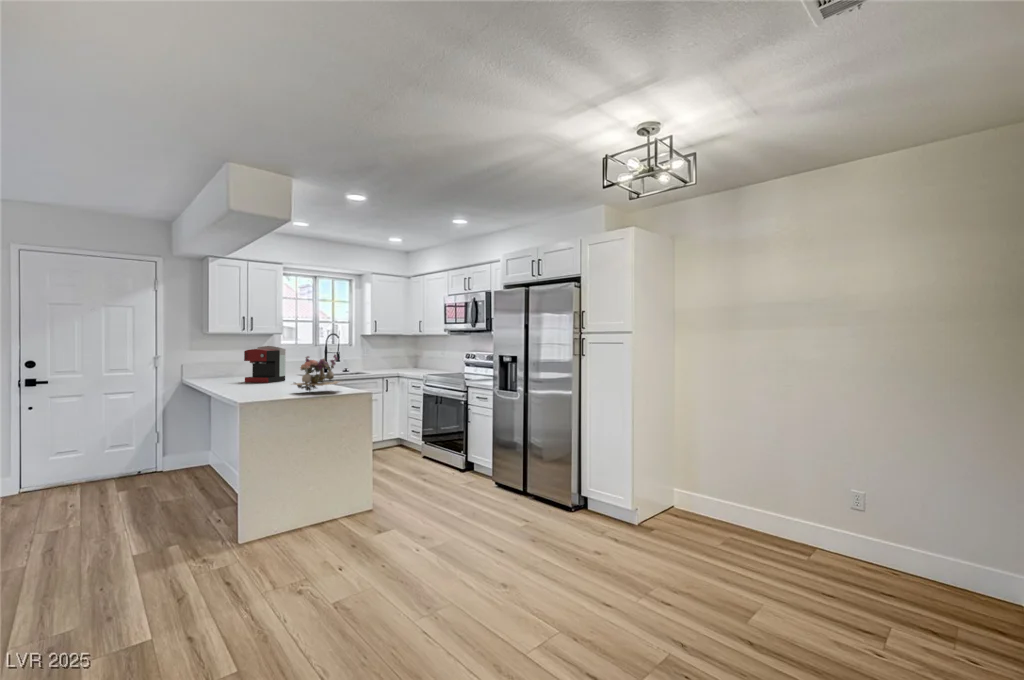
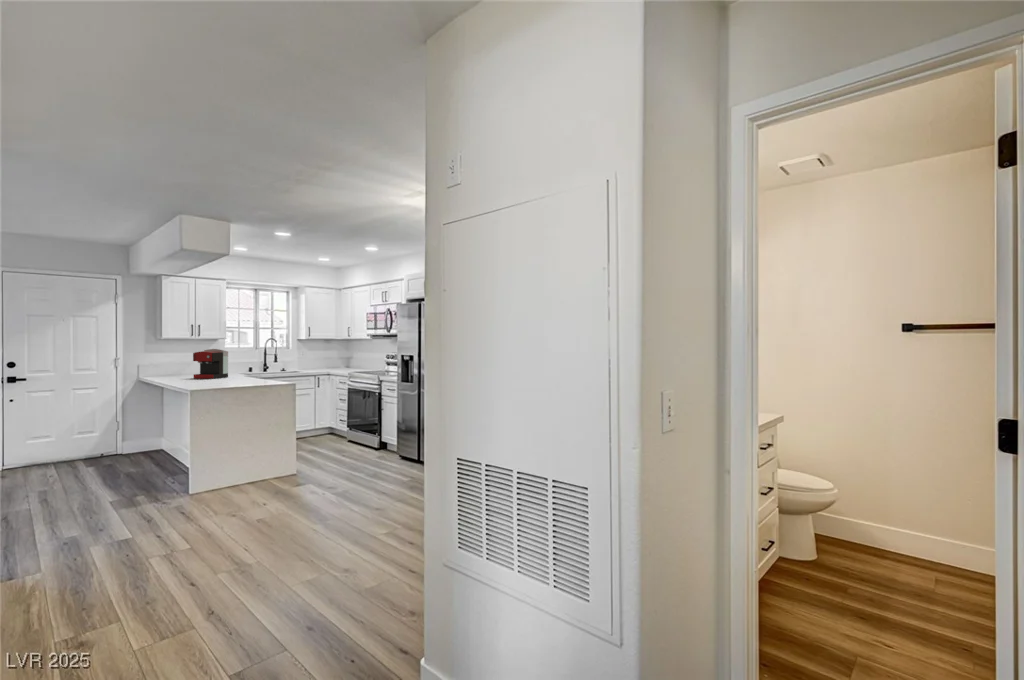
flower arrangement: present [294,355,340,391] -> none [230,354,273,384]

